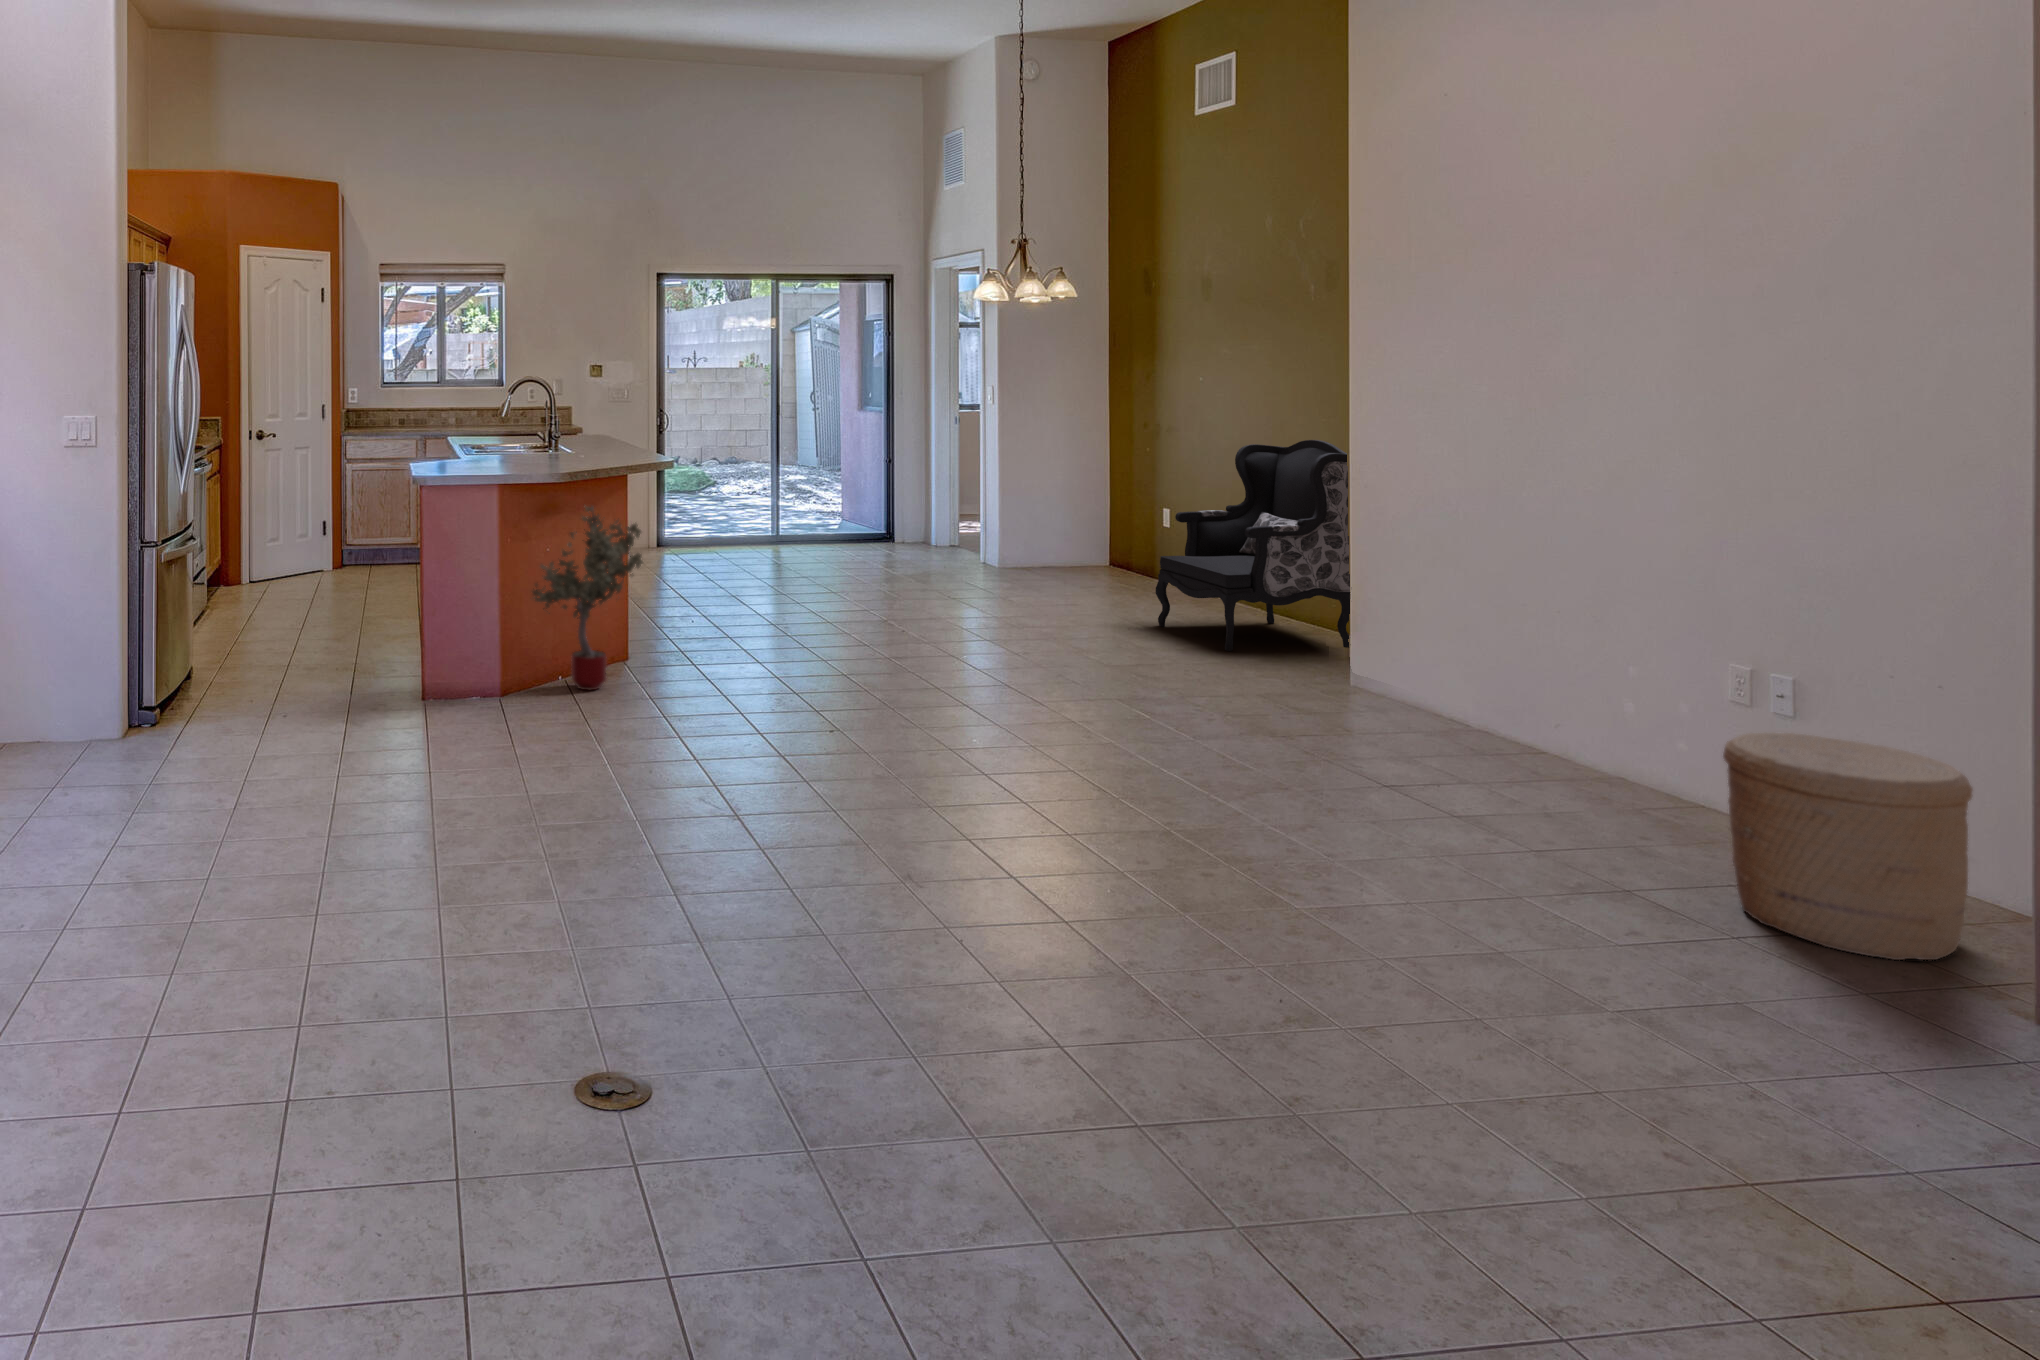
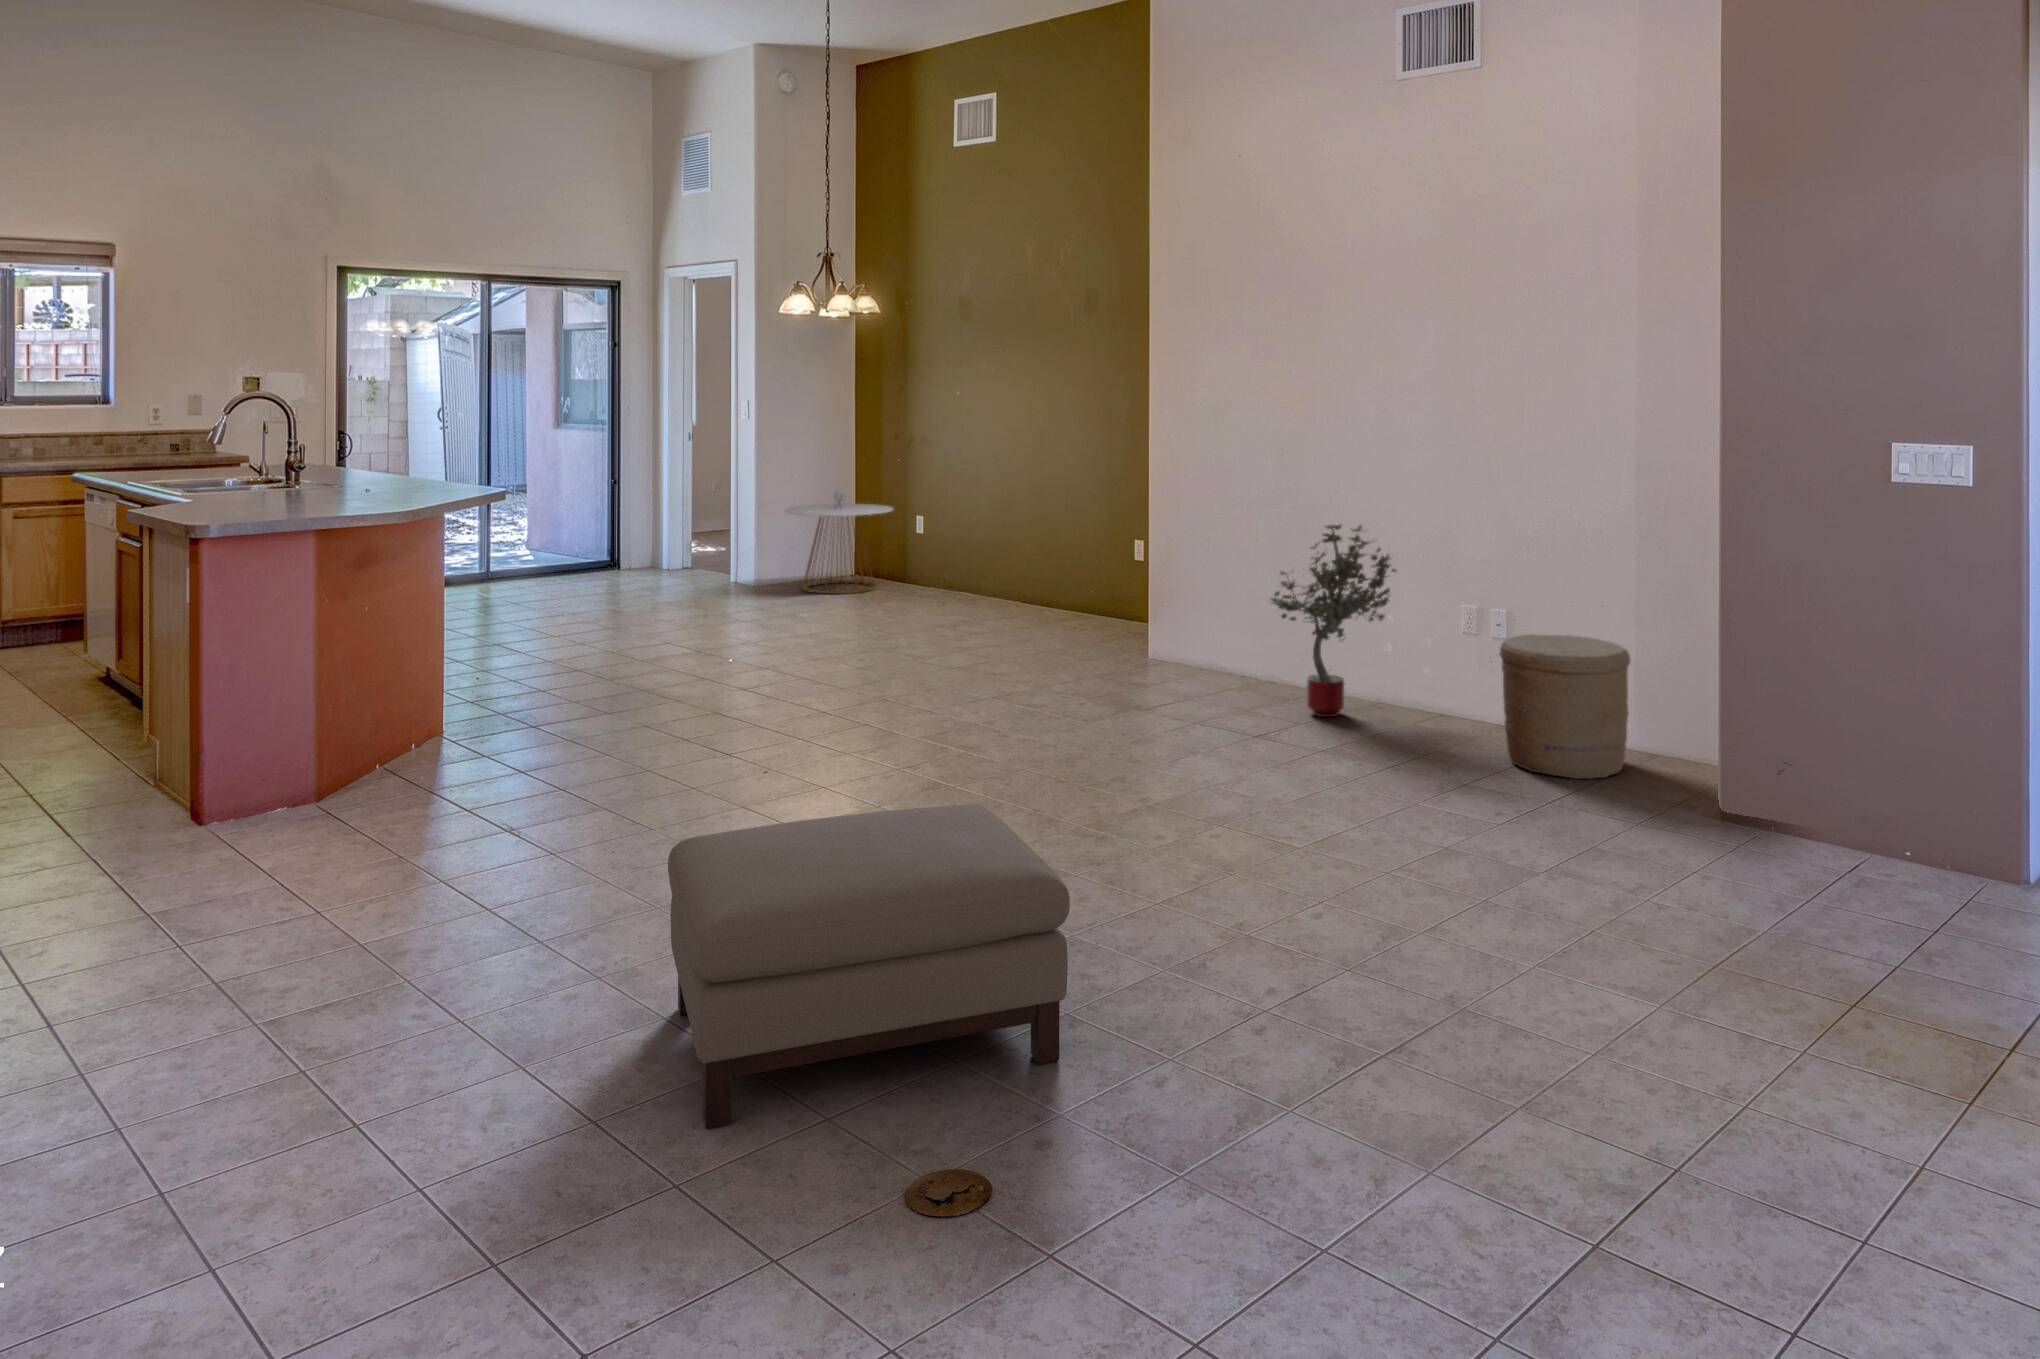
armchair: present [1156,440,1350,651] -> none [948,443,1113,637]
side table: none [1022,480,1140,586] -> present [785,491,893,594]
potted tree: present [532,506,643,690] -> present [1270,524,1396,717]
ottoman: none [458,754,814,1025] -> present [668,804,1070,1128]

